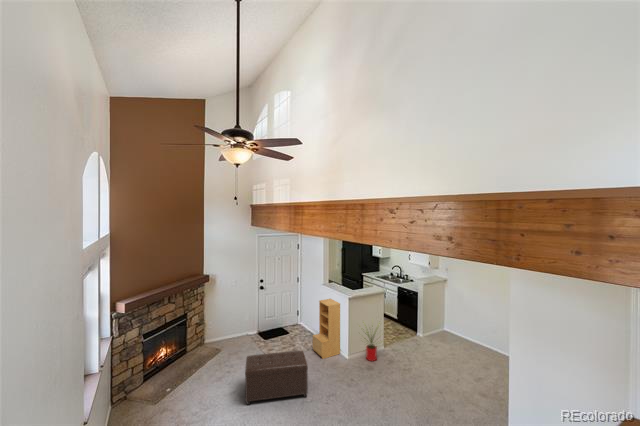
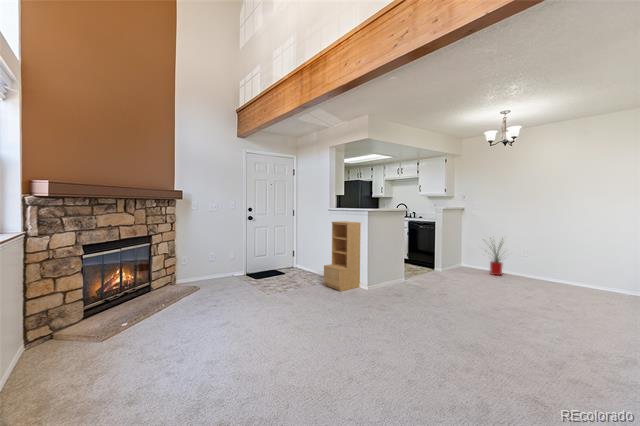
house plant: present [366,332,377,361] -> present [490,238,503,275]
ottoman: present [245,351,308,405] -> none [247,269,340,335]

